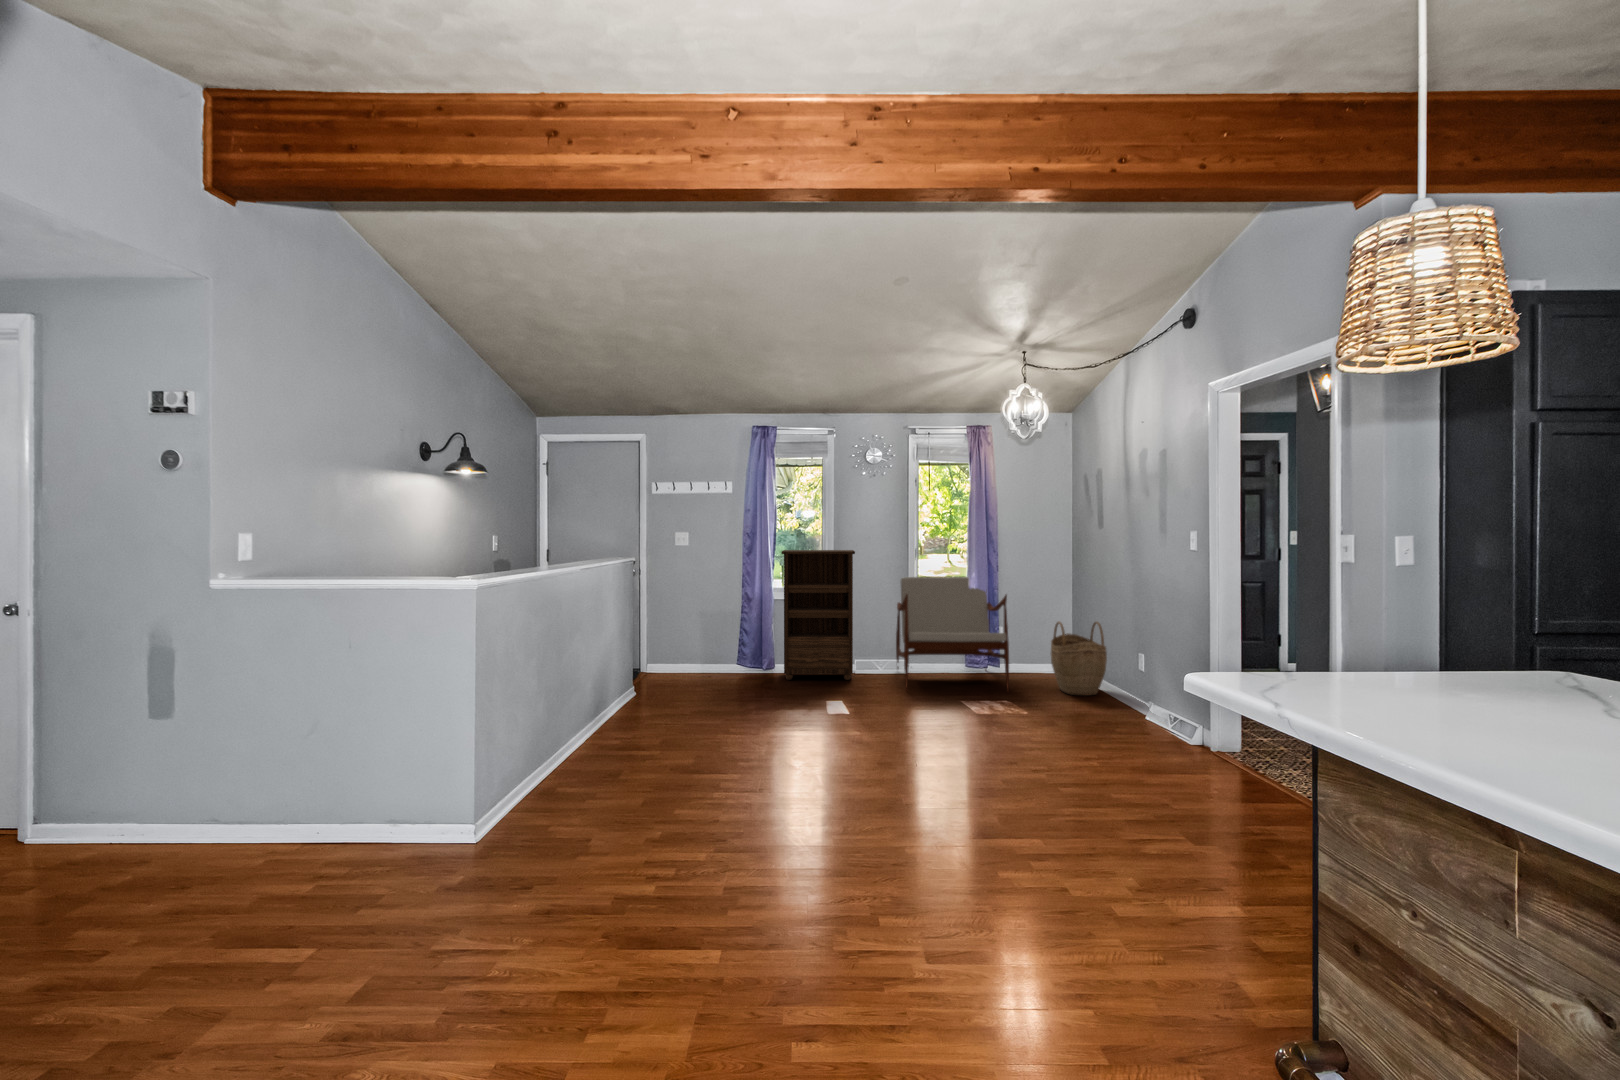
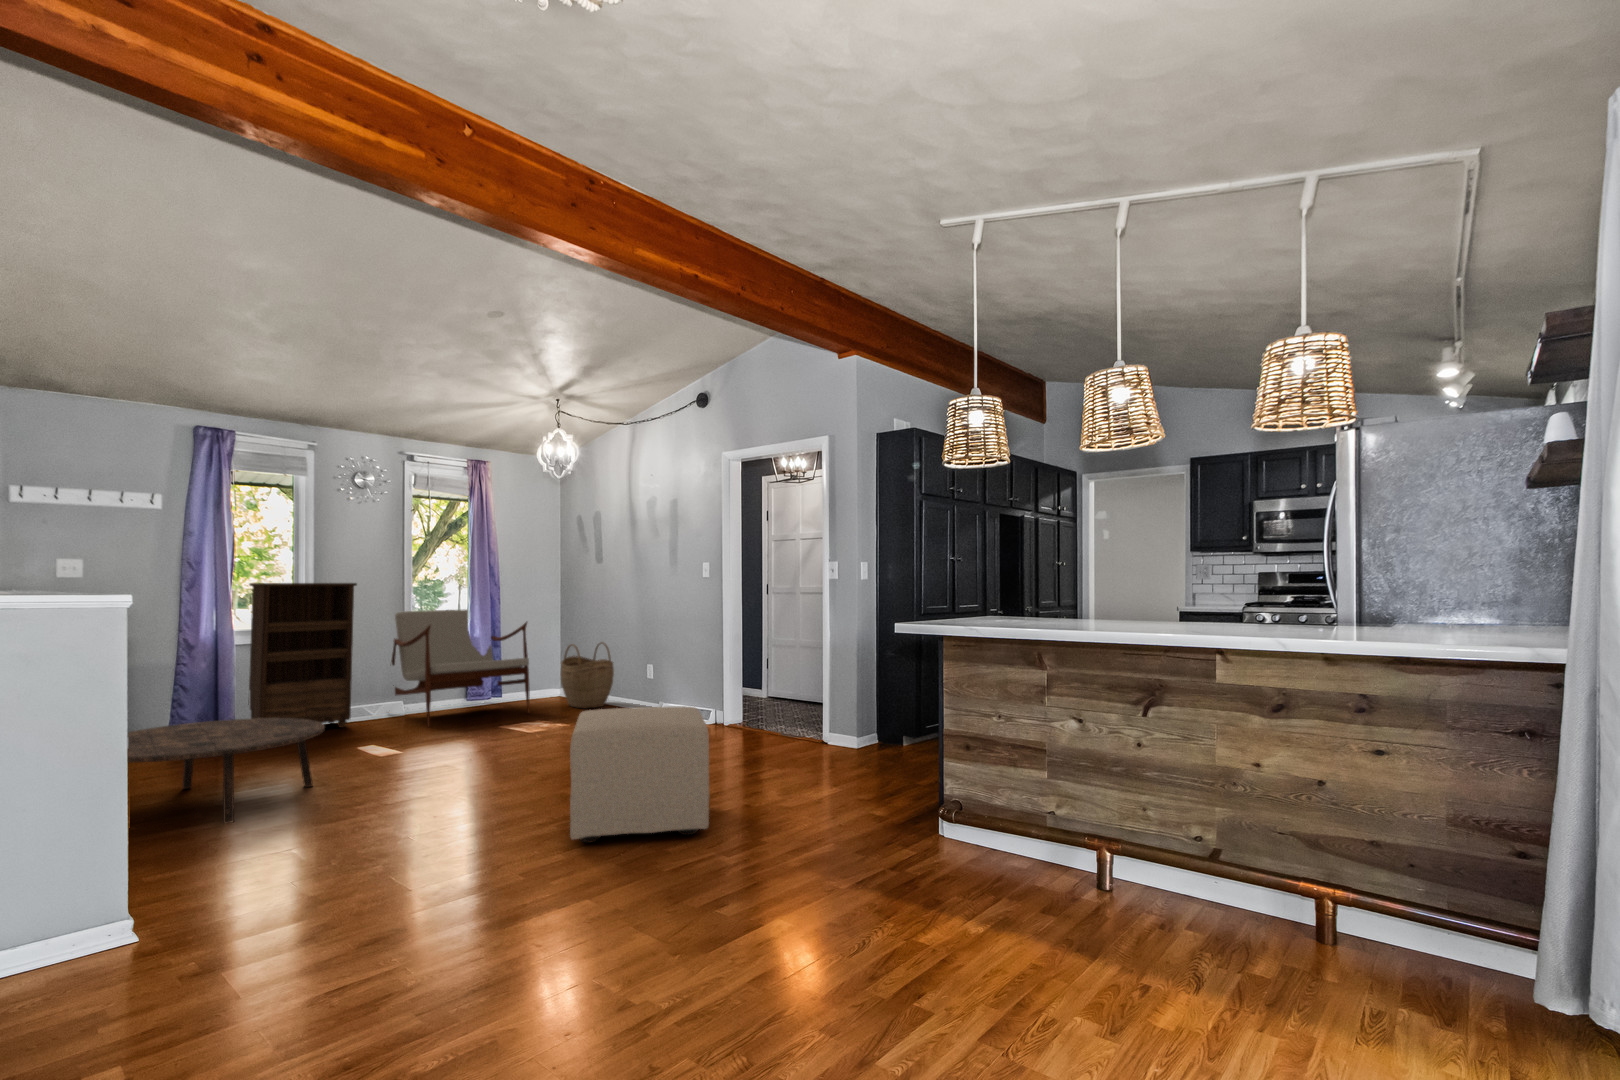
coffee table: none [591,669,754,760] -> present [128,718,325,823]
ottoman: none [812,723,1014,913] -> present [570,706,709,843]

